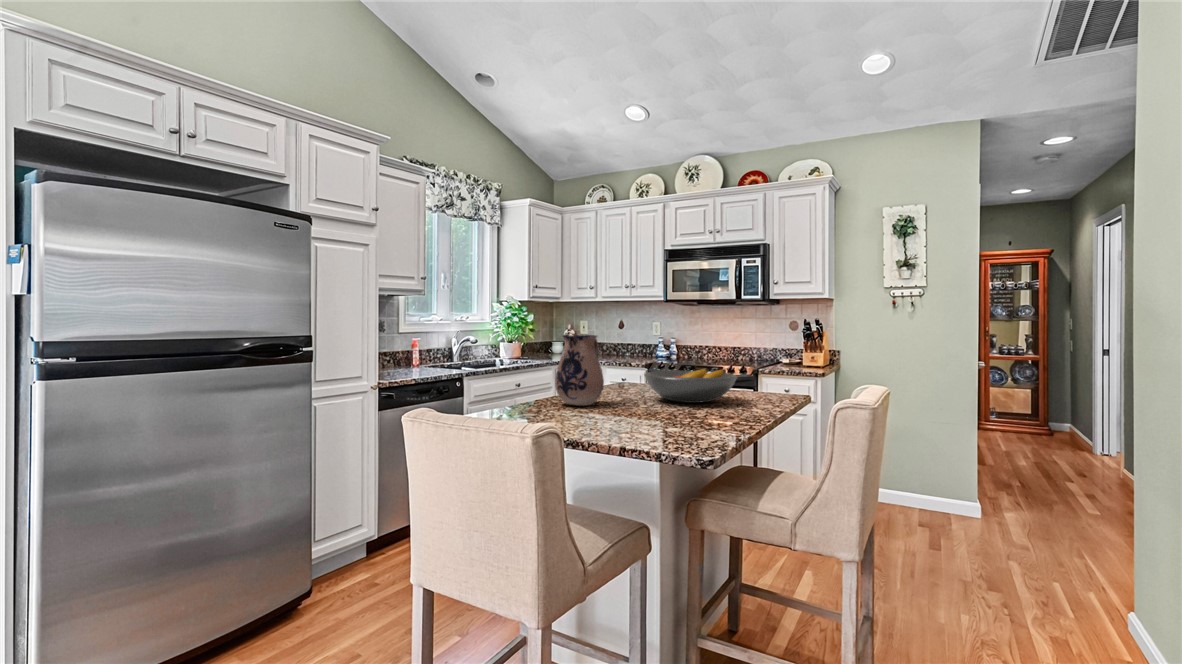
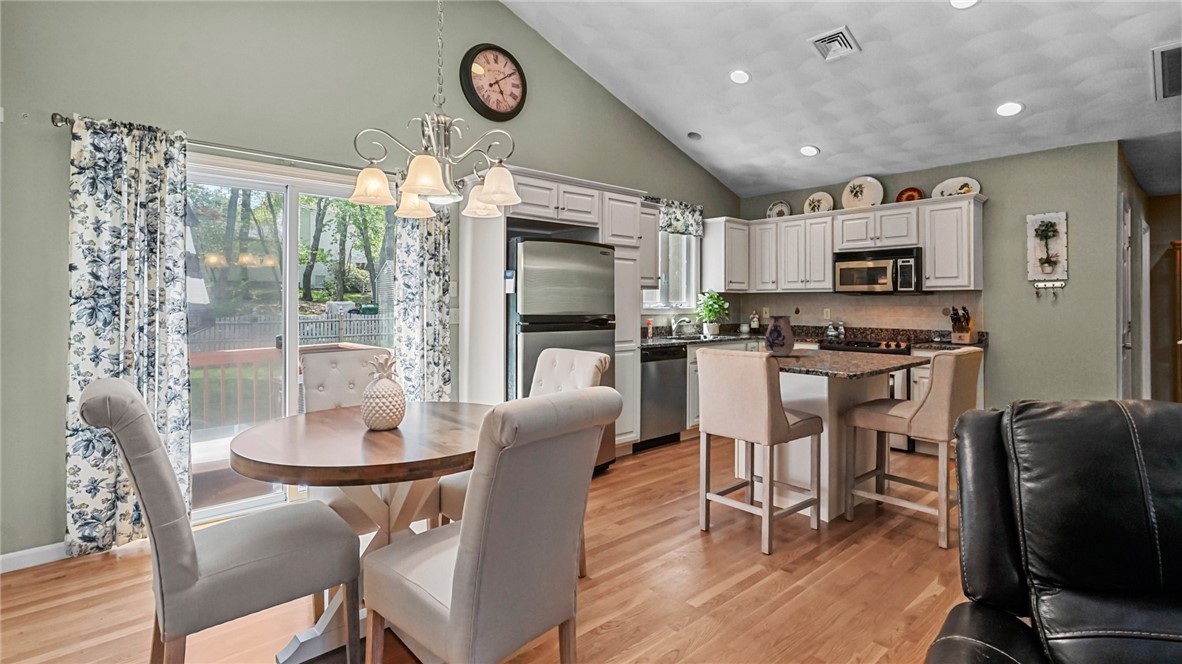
fruit bowl: present [644,369,737,403] -> none [819,336,882,357]

